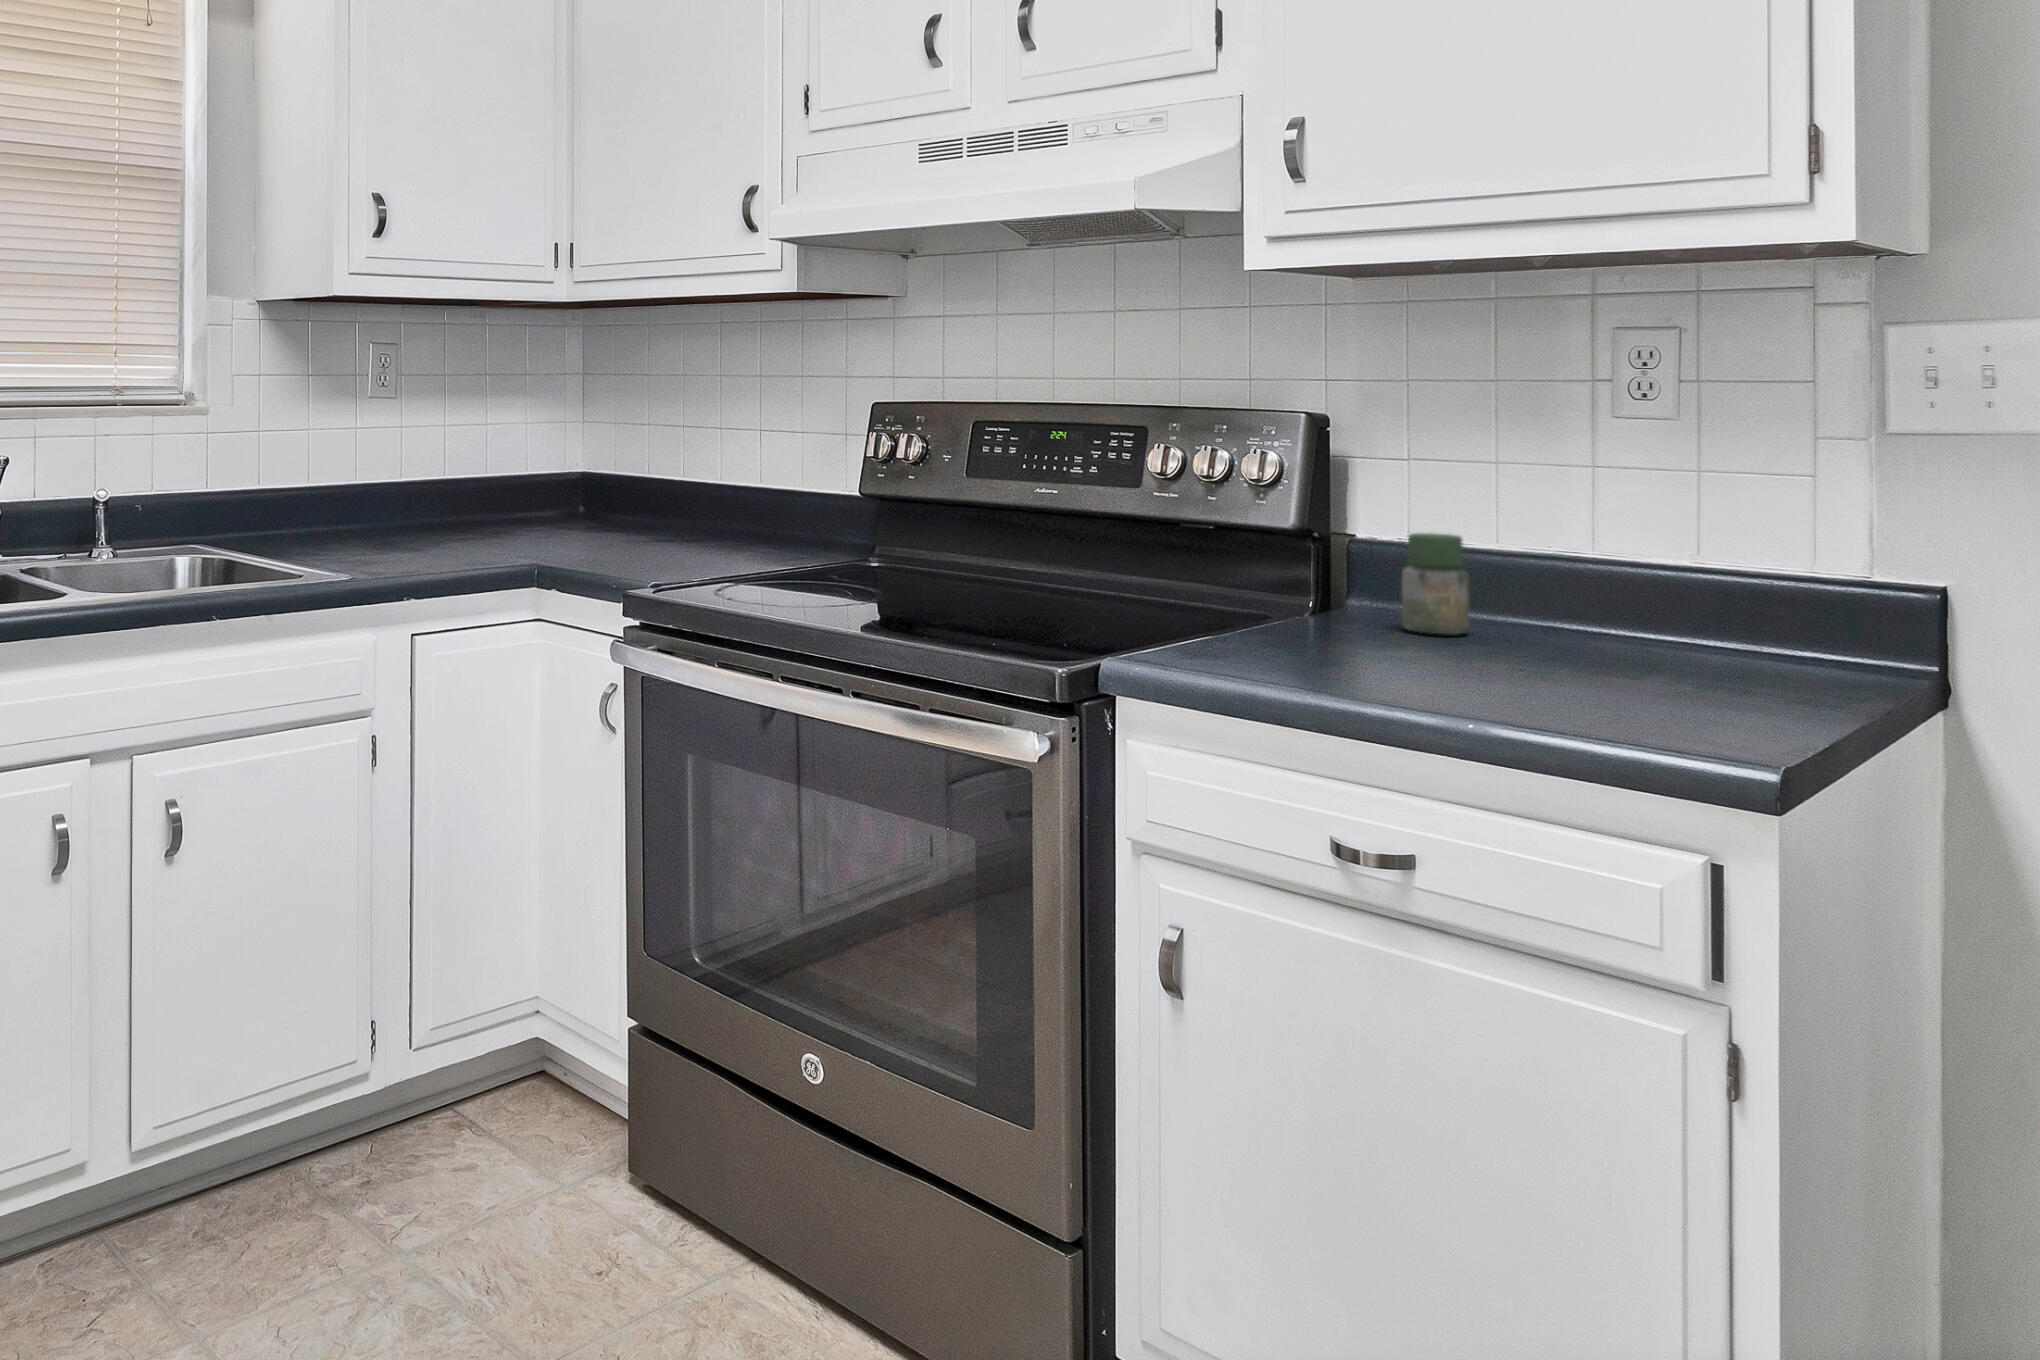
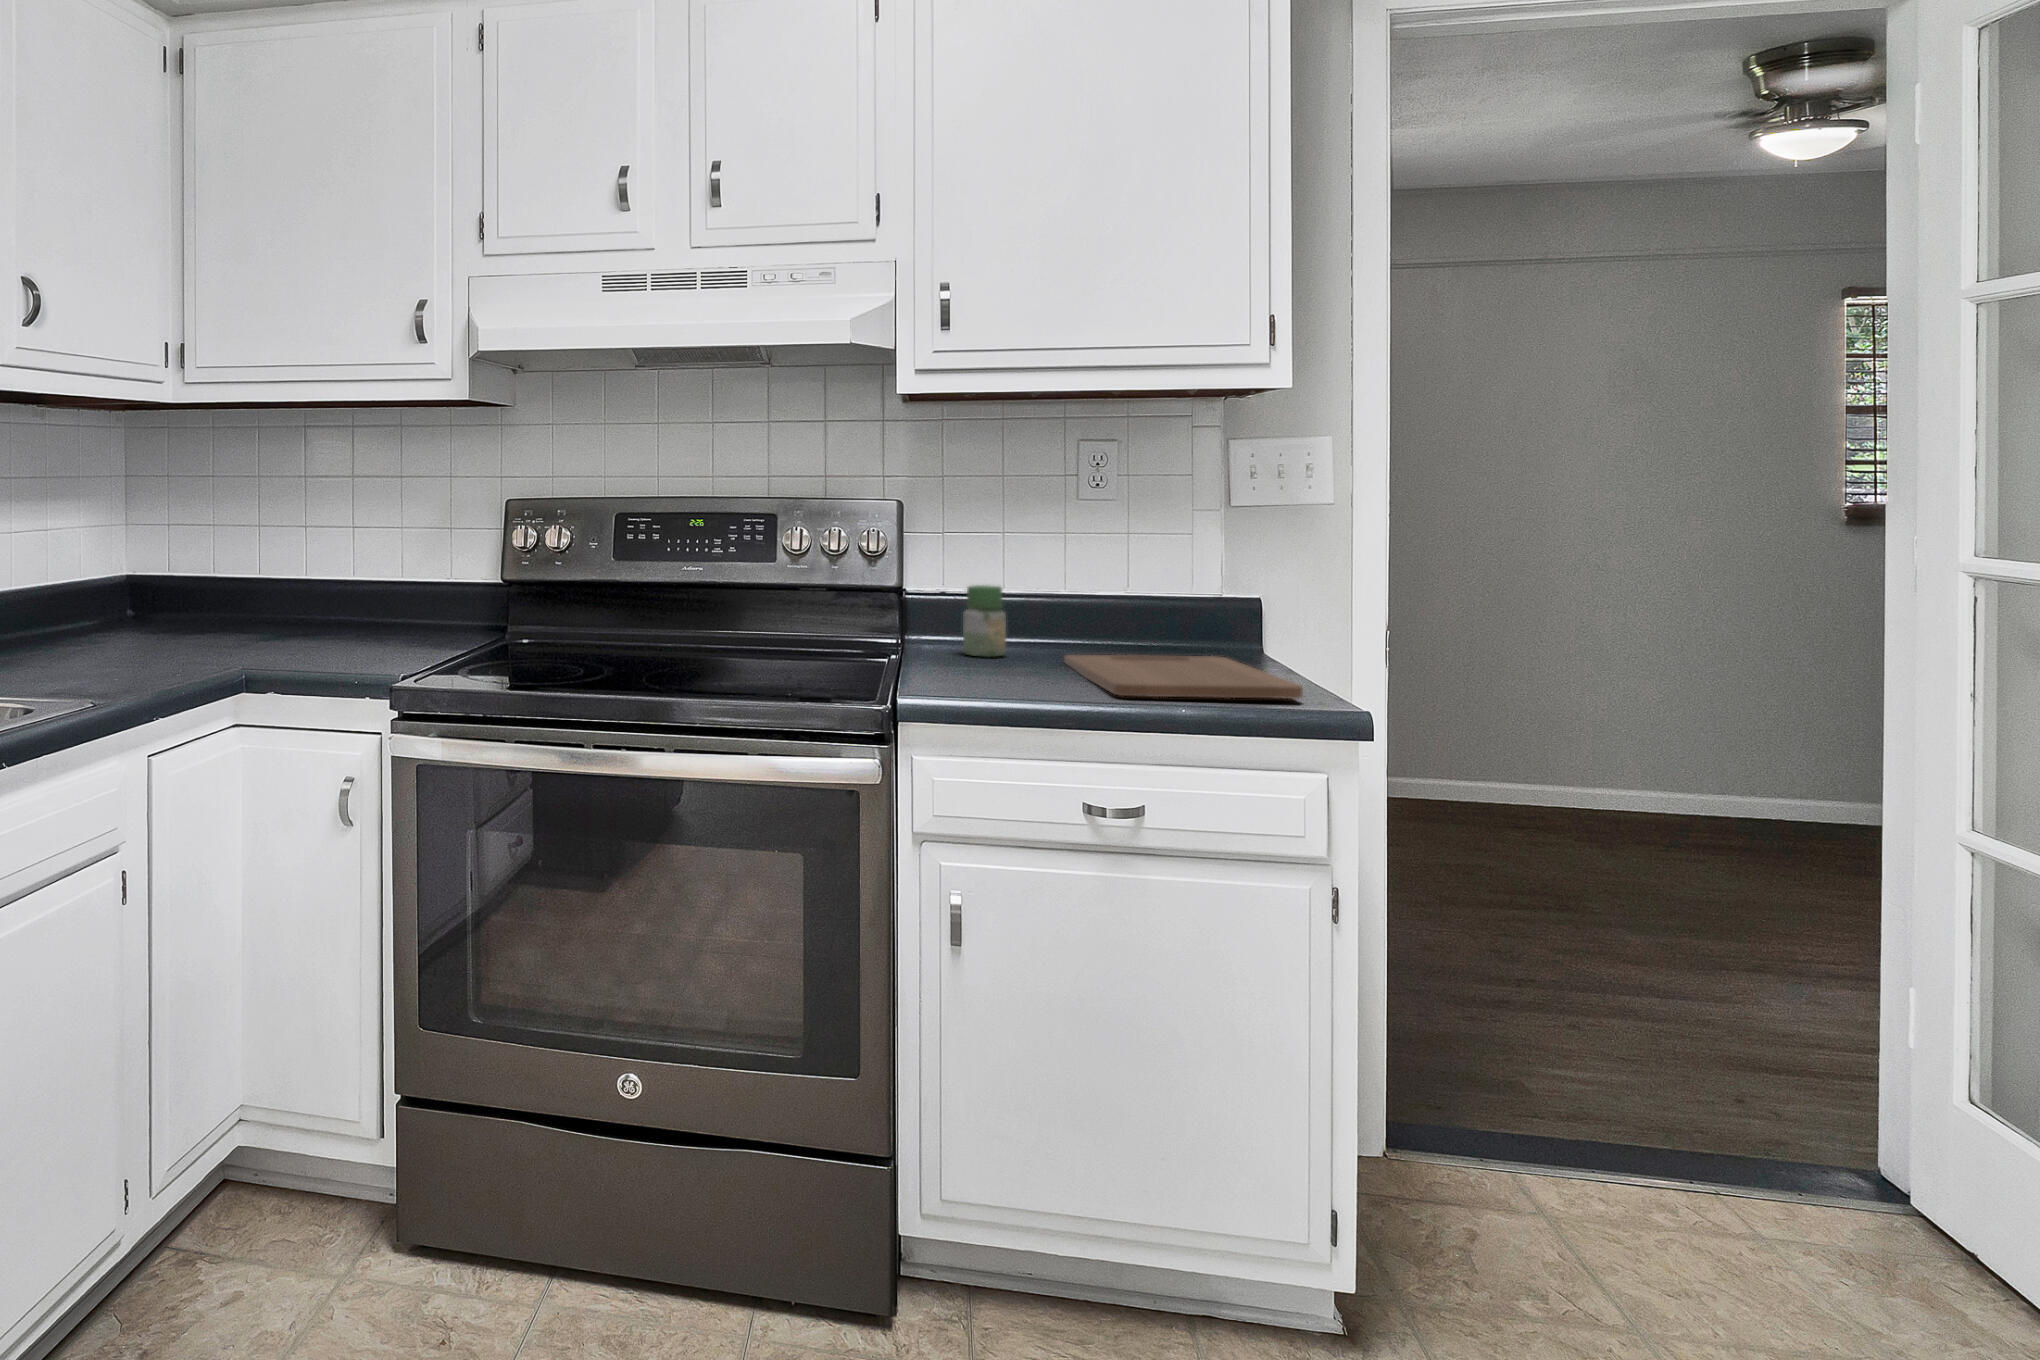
cutting board: none [1421,642,1813,735] -> present [1064,655,1303,699]

